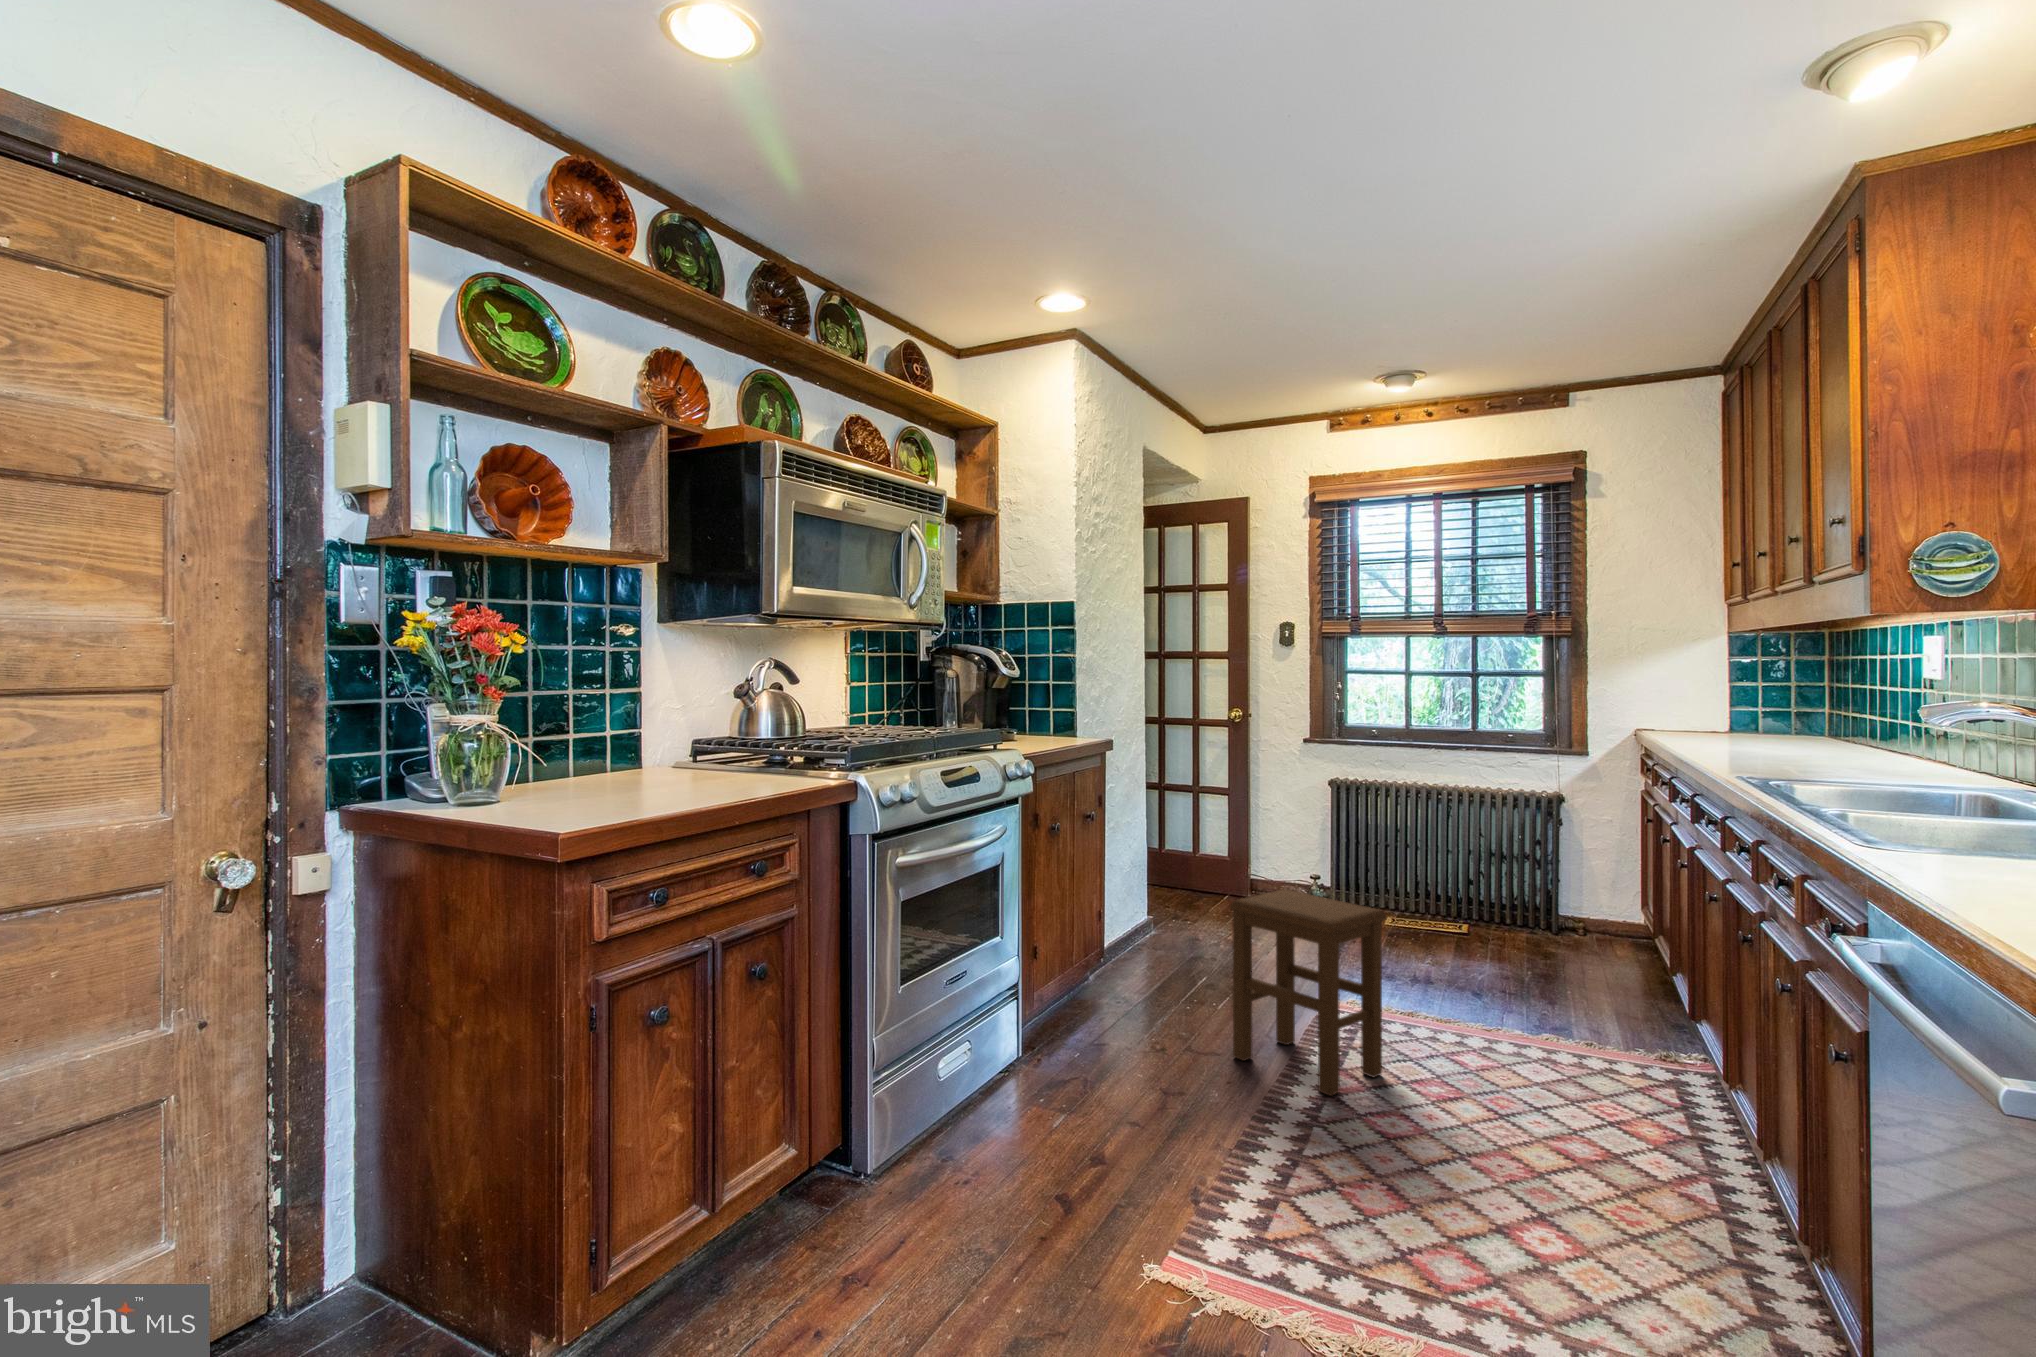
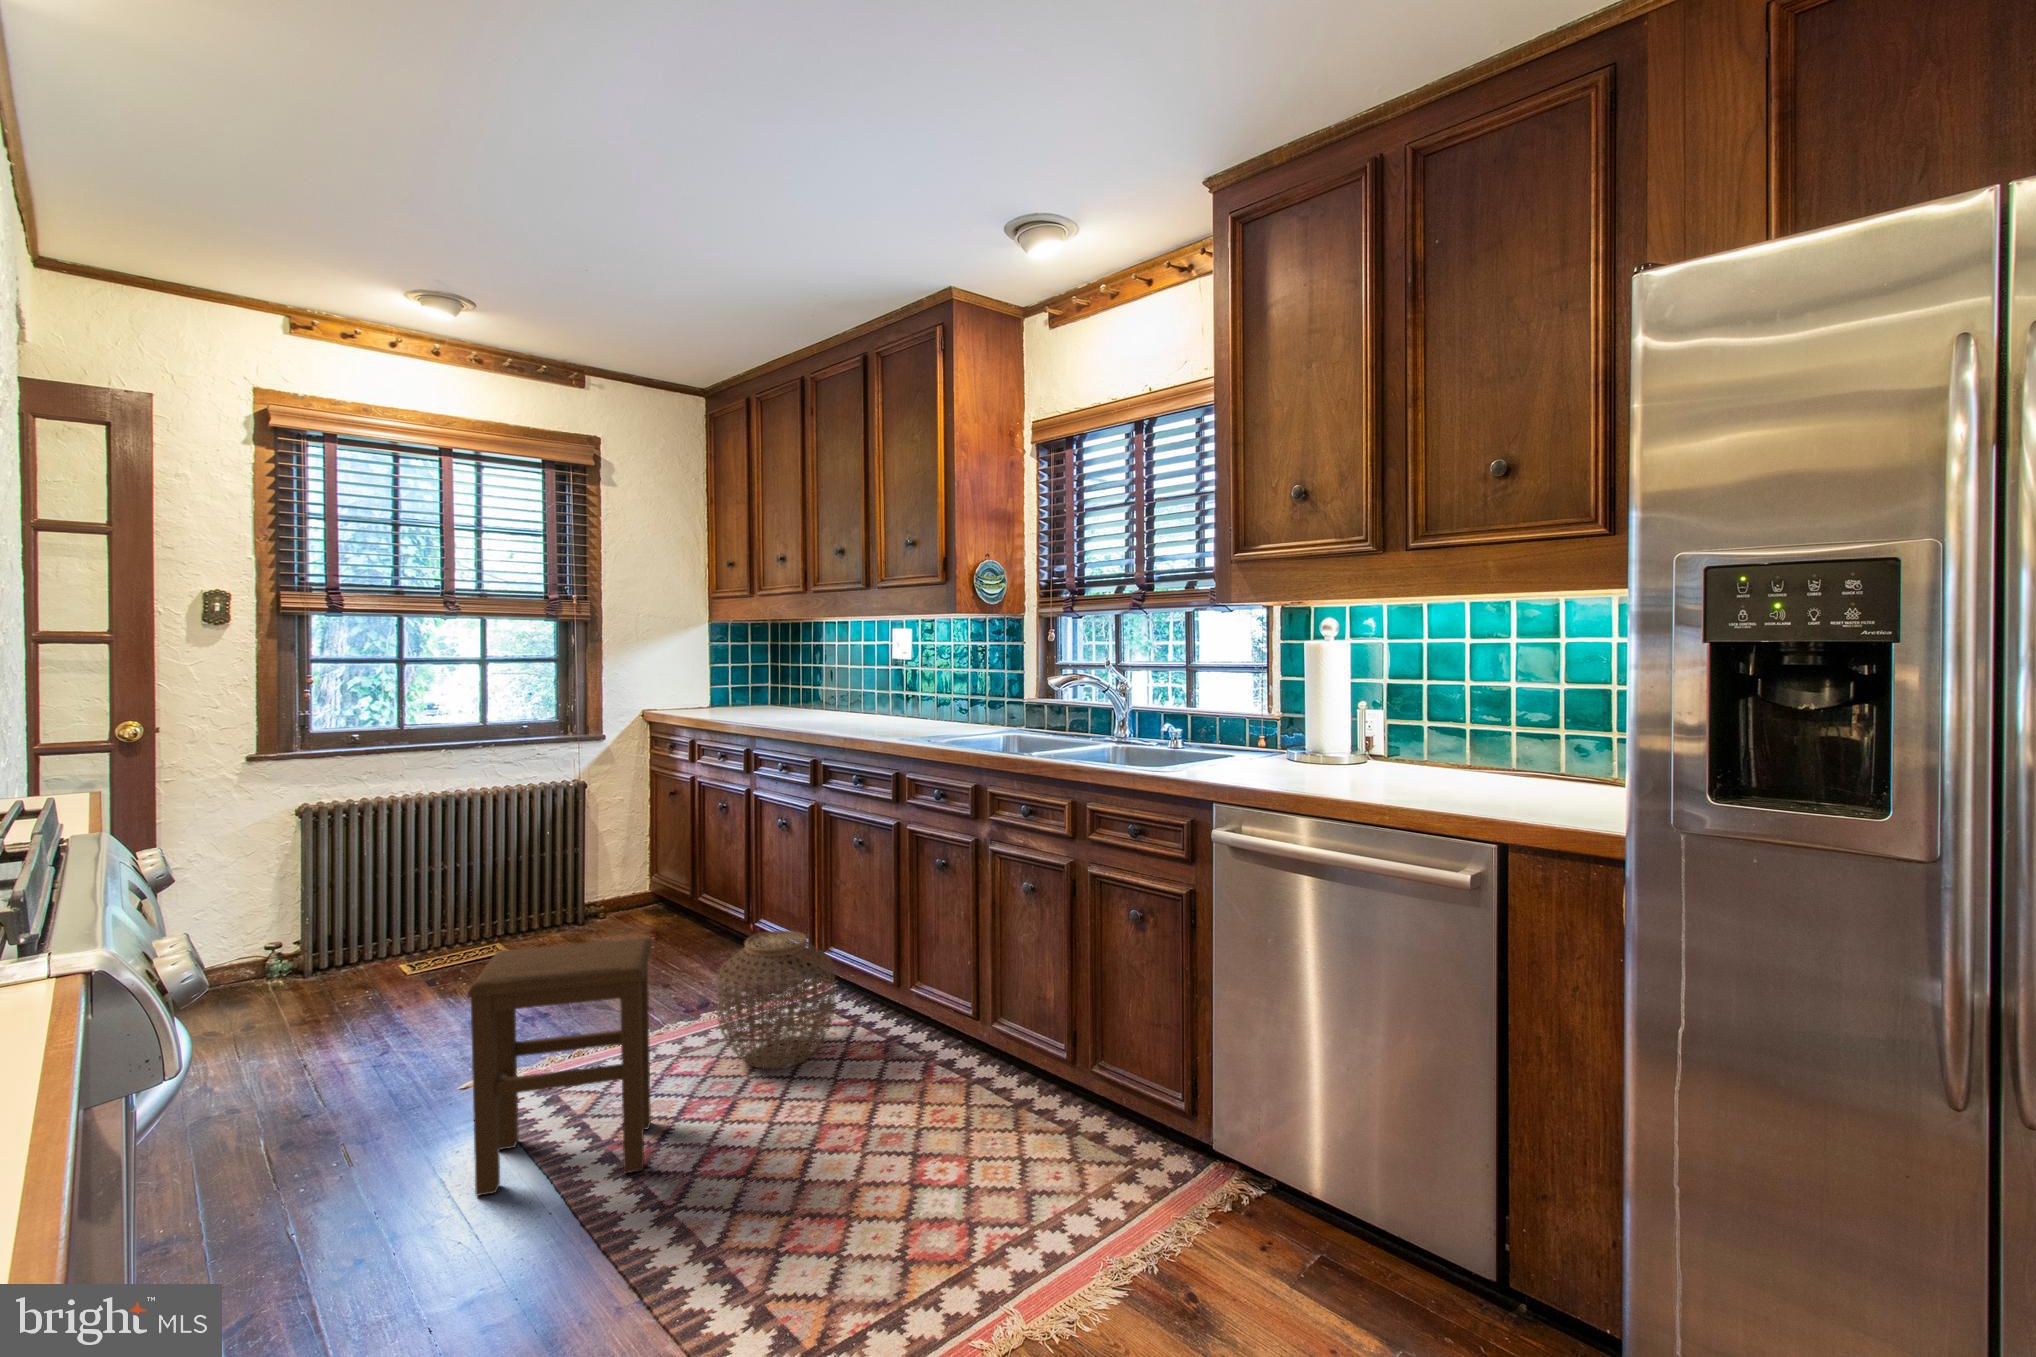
woven basket: none [1484,953,1622,1100] -> present [717,931,835,1069]

